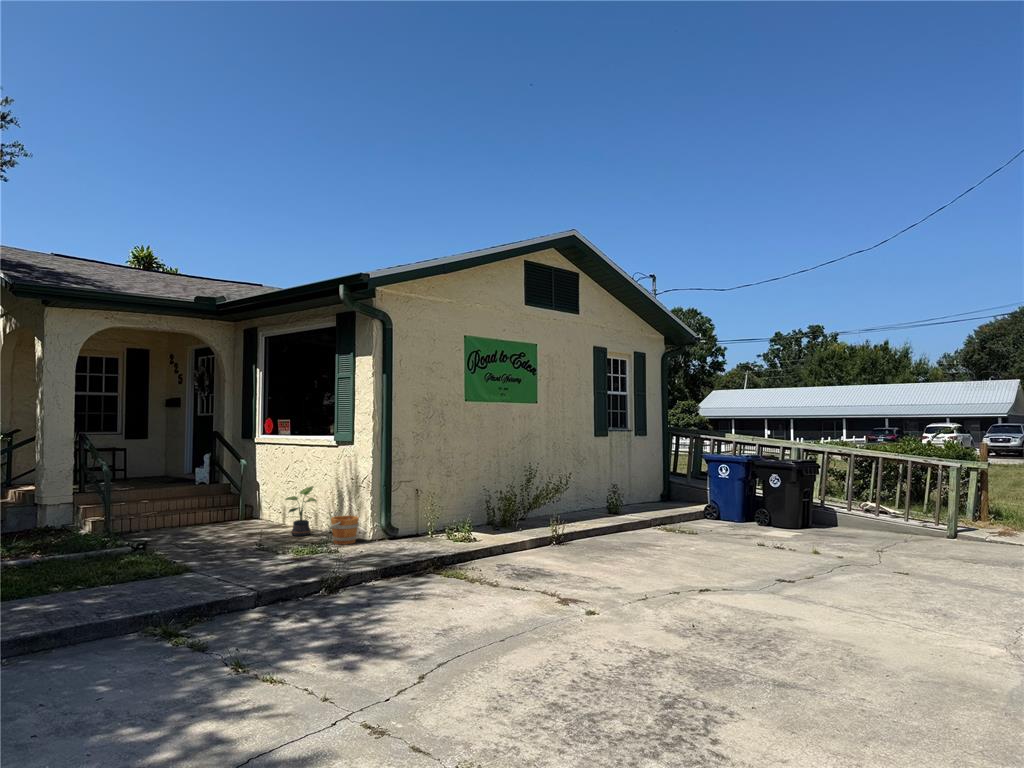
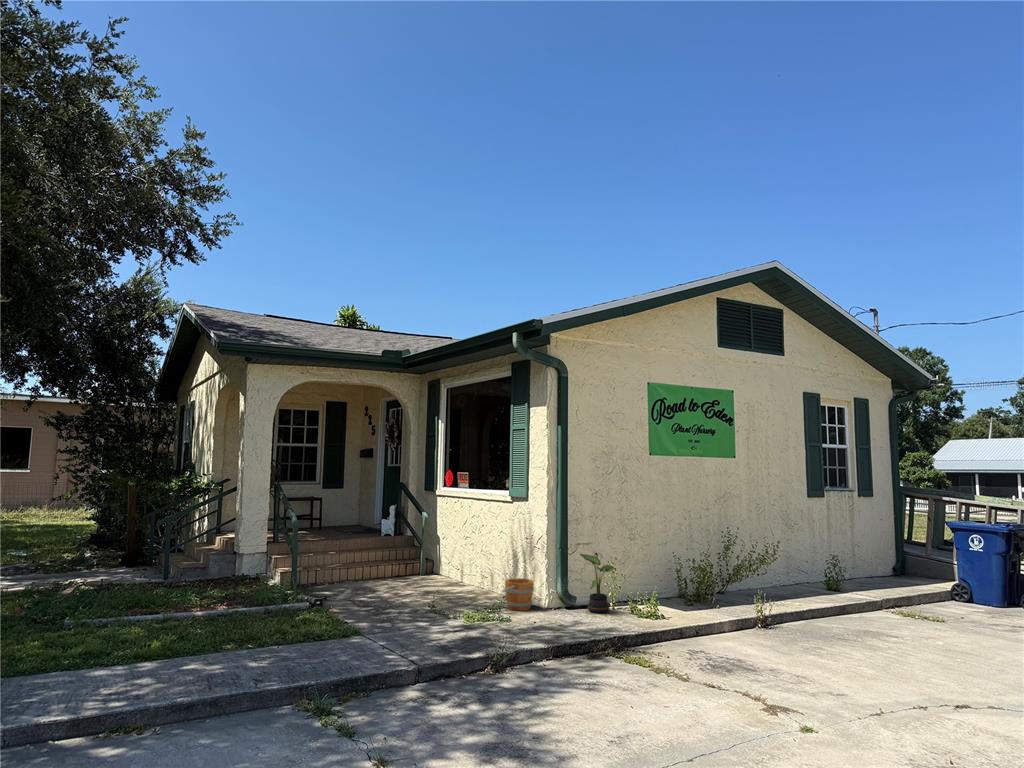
potted plant: present [286,486,317,536] -> present [580,554,616,613]

